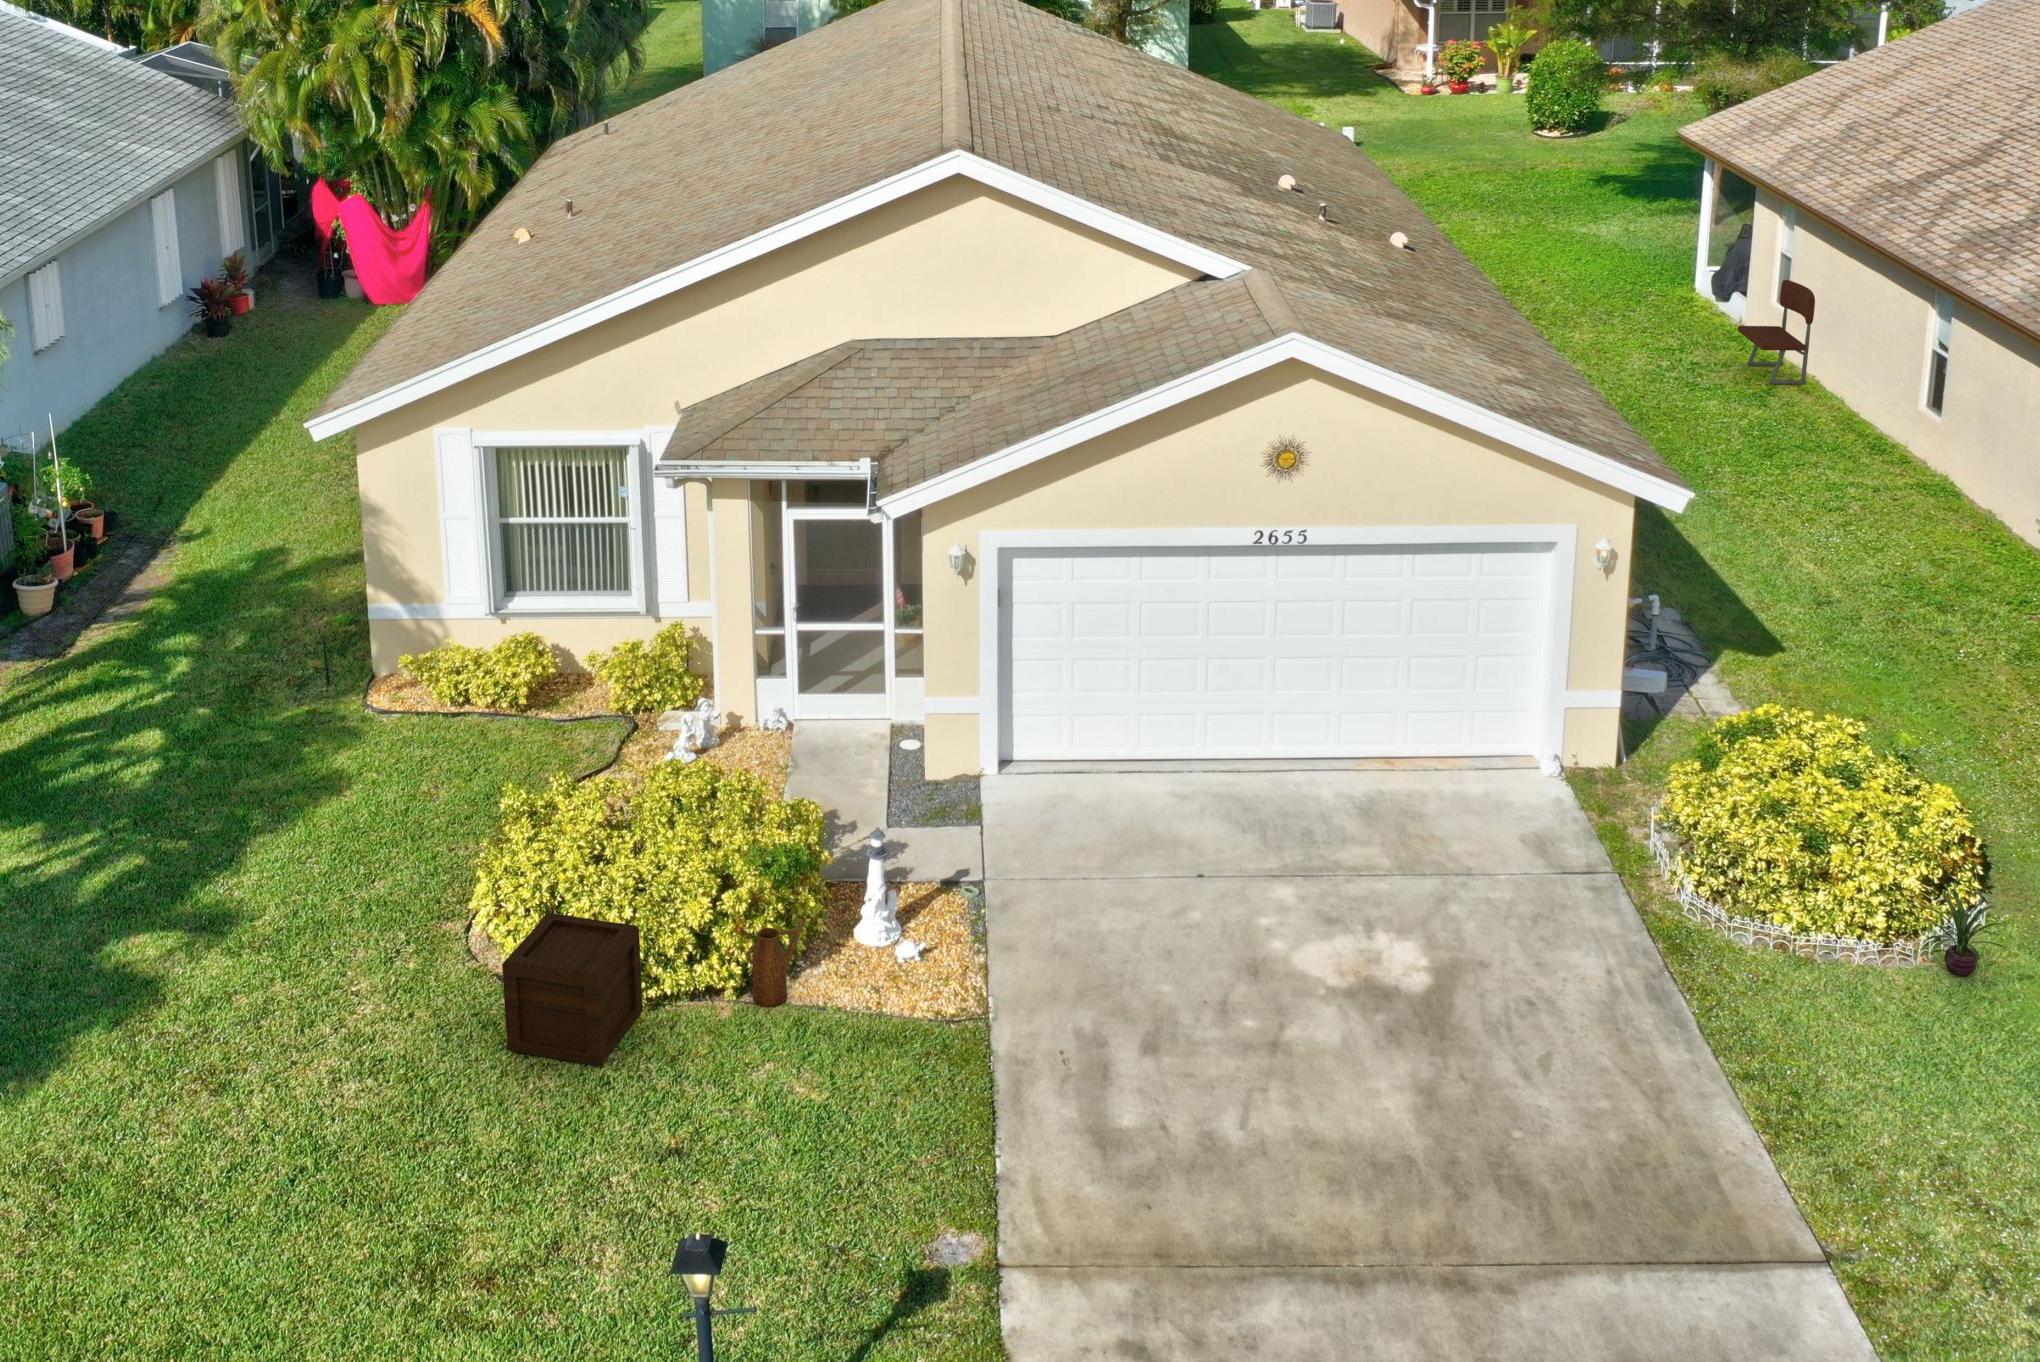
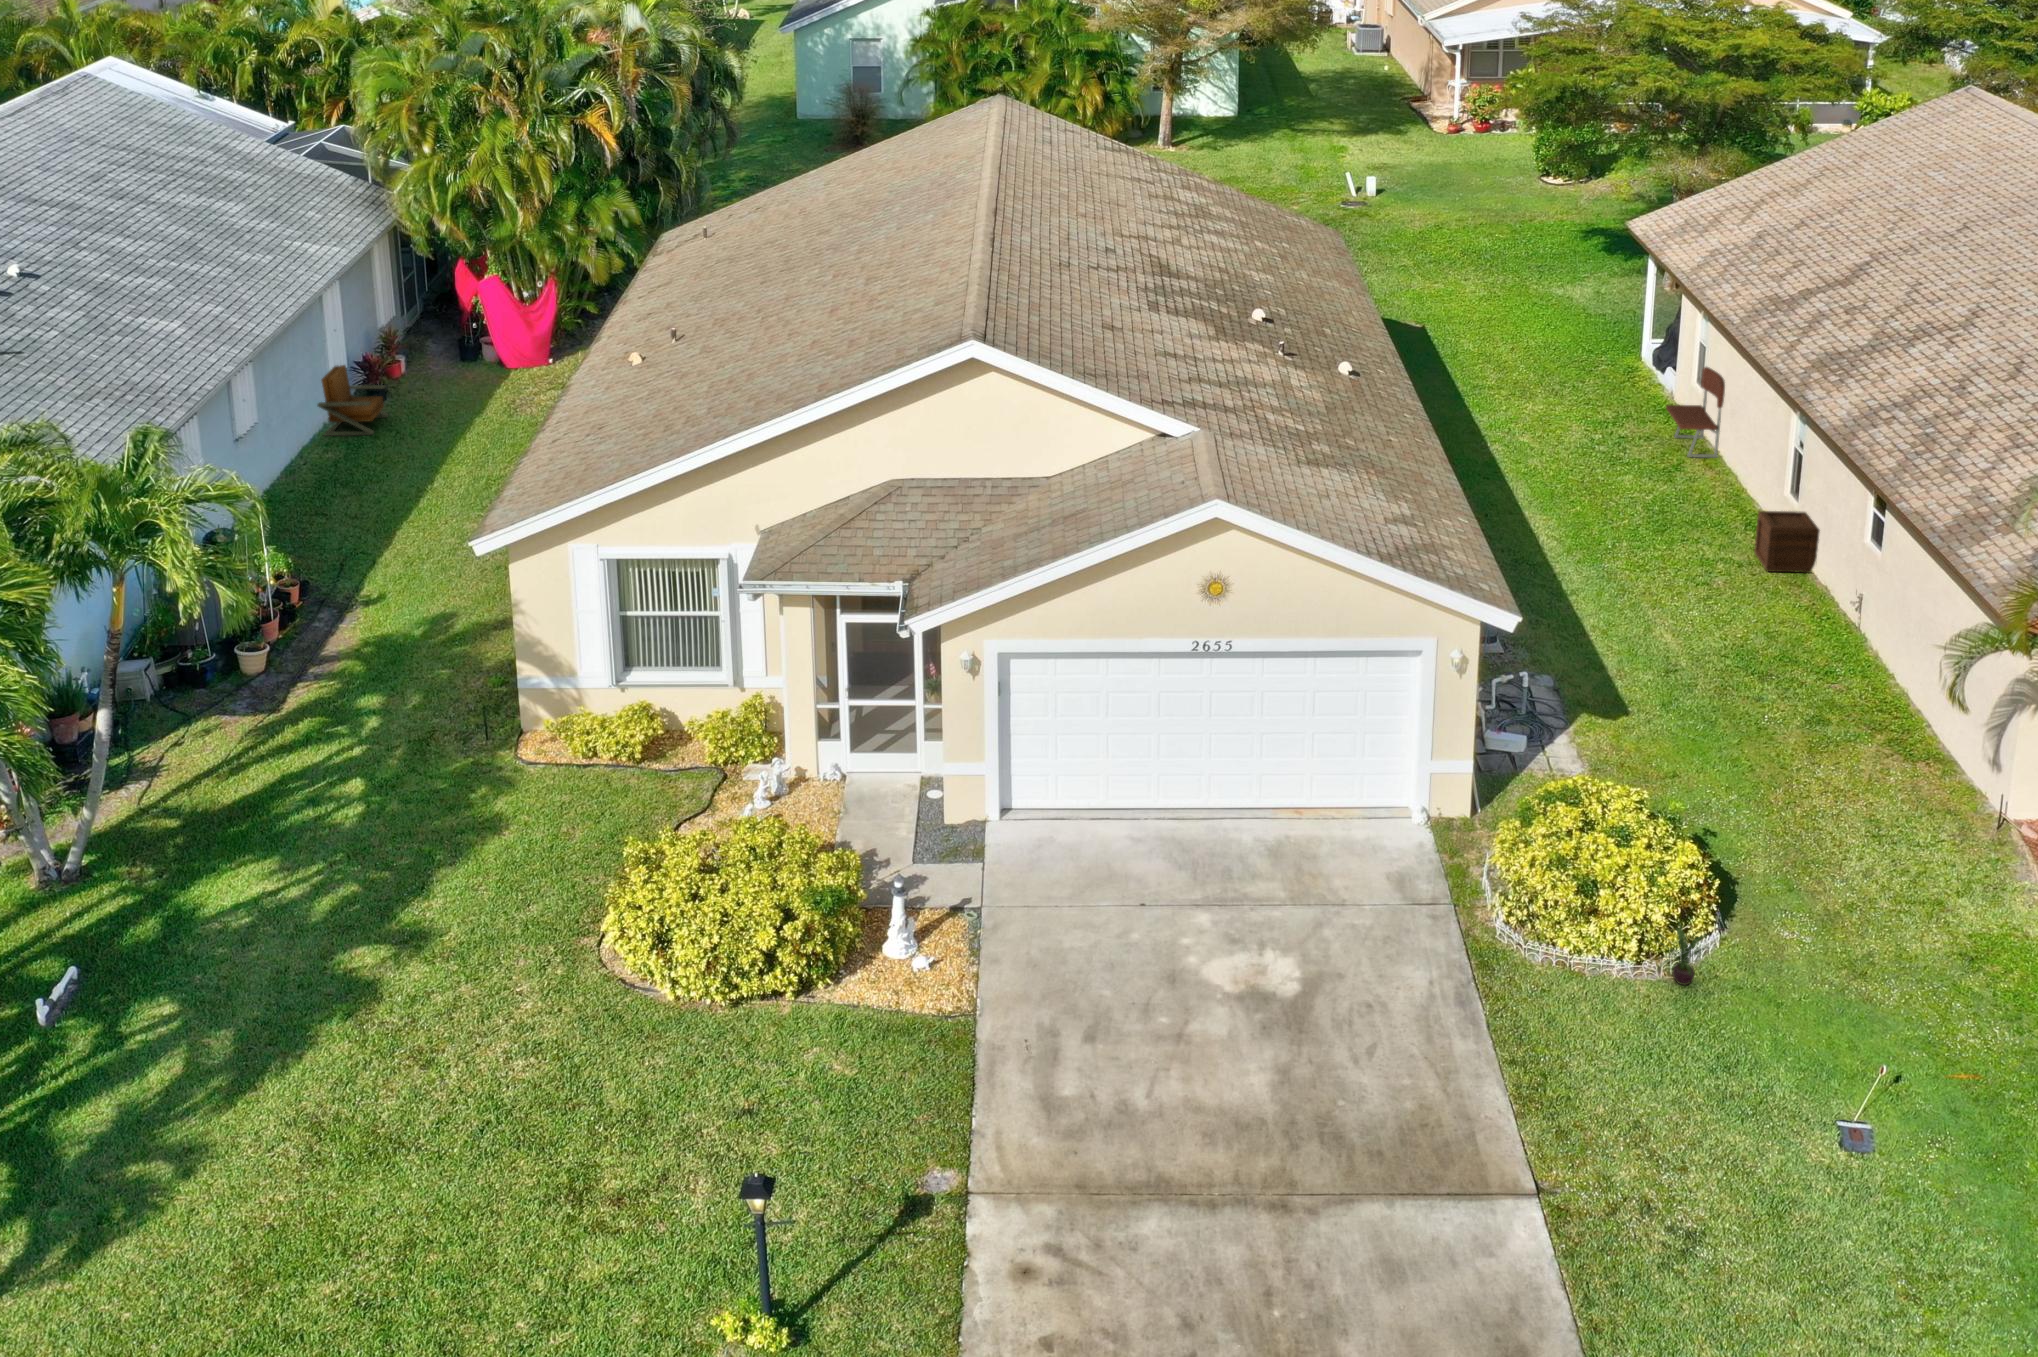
lounge chair: none [143,288,230,369] -> present [318,365,388,436]
wooden crate: present [502,913,643,1066] -> present [1754,511,1820,573]
watering can: present [747,917,805,1007] -> none [801,940,844,1005]

